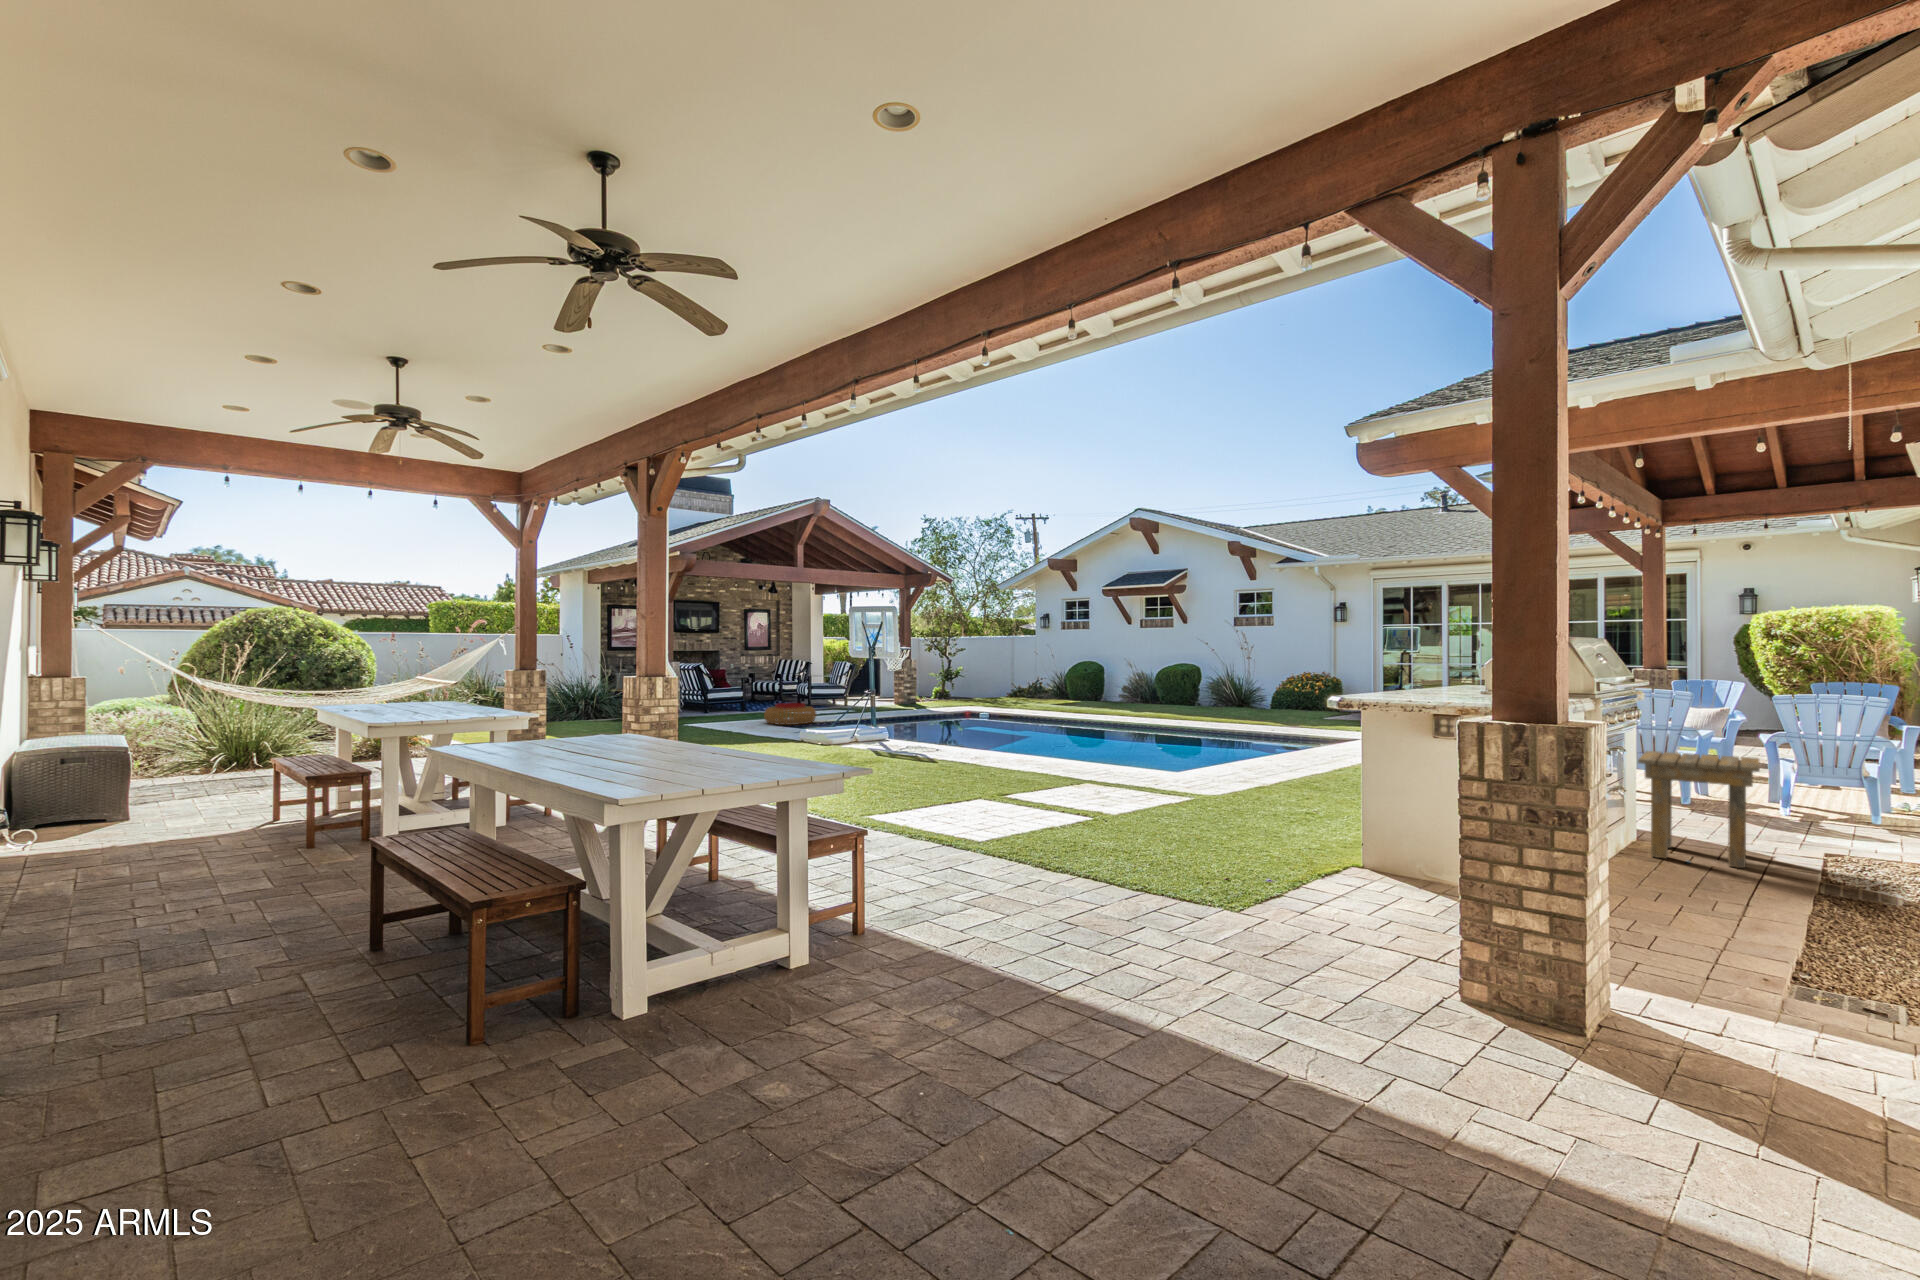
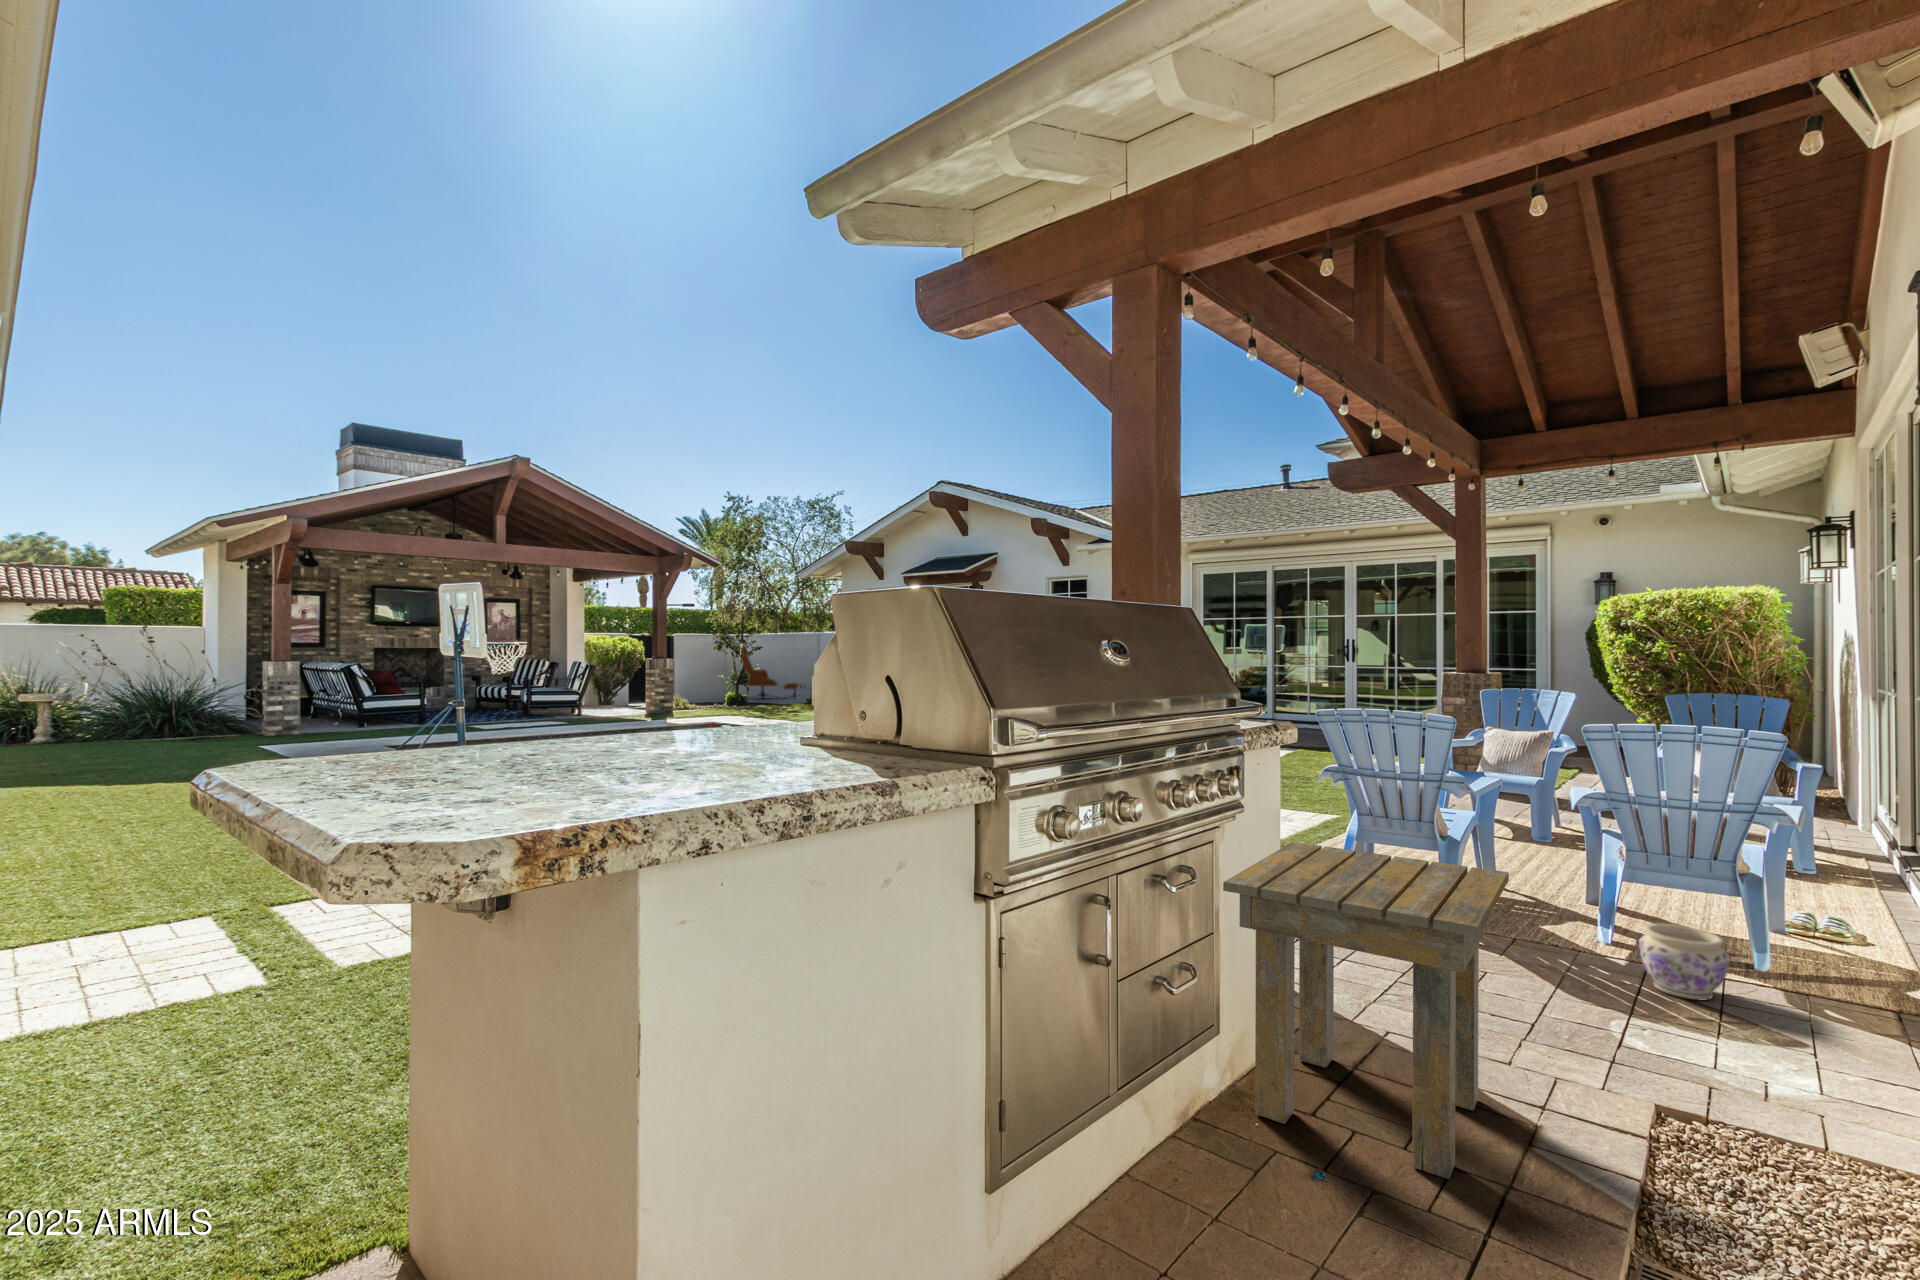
lounge chair: none [948,649,1004,695] -> present [741,647,806,698]
pouf: present [764,703,816,725] -> none [394,711,471,739]
planter: none [1810,800,1858,834] -> present [1639,924,1729,1000]

